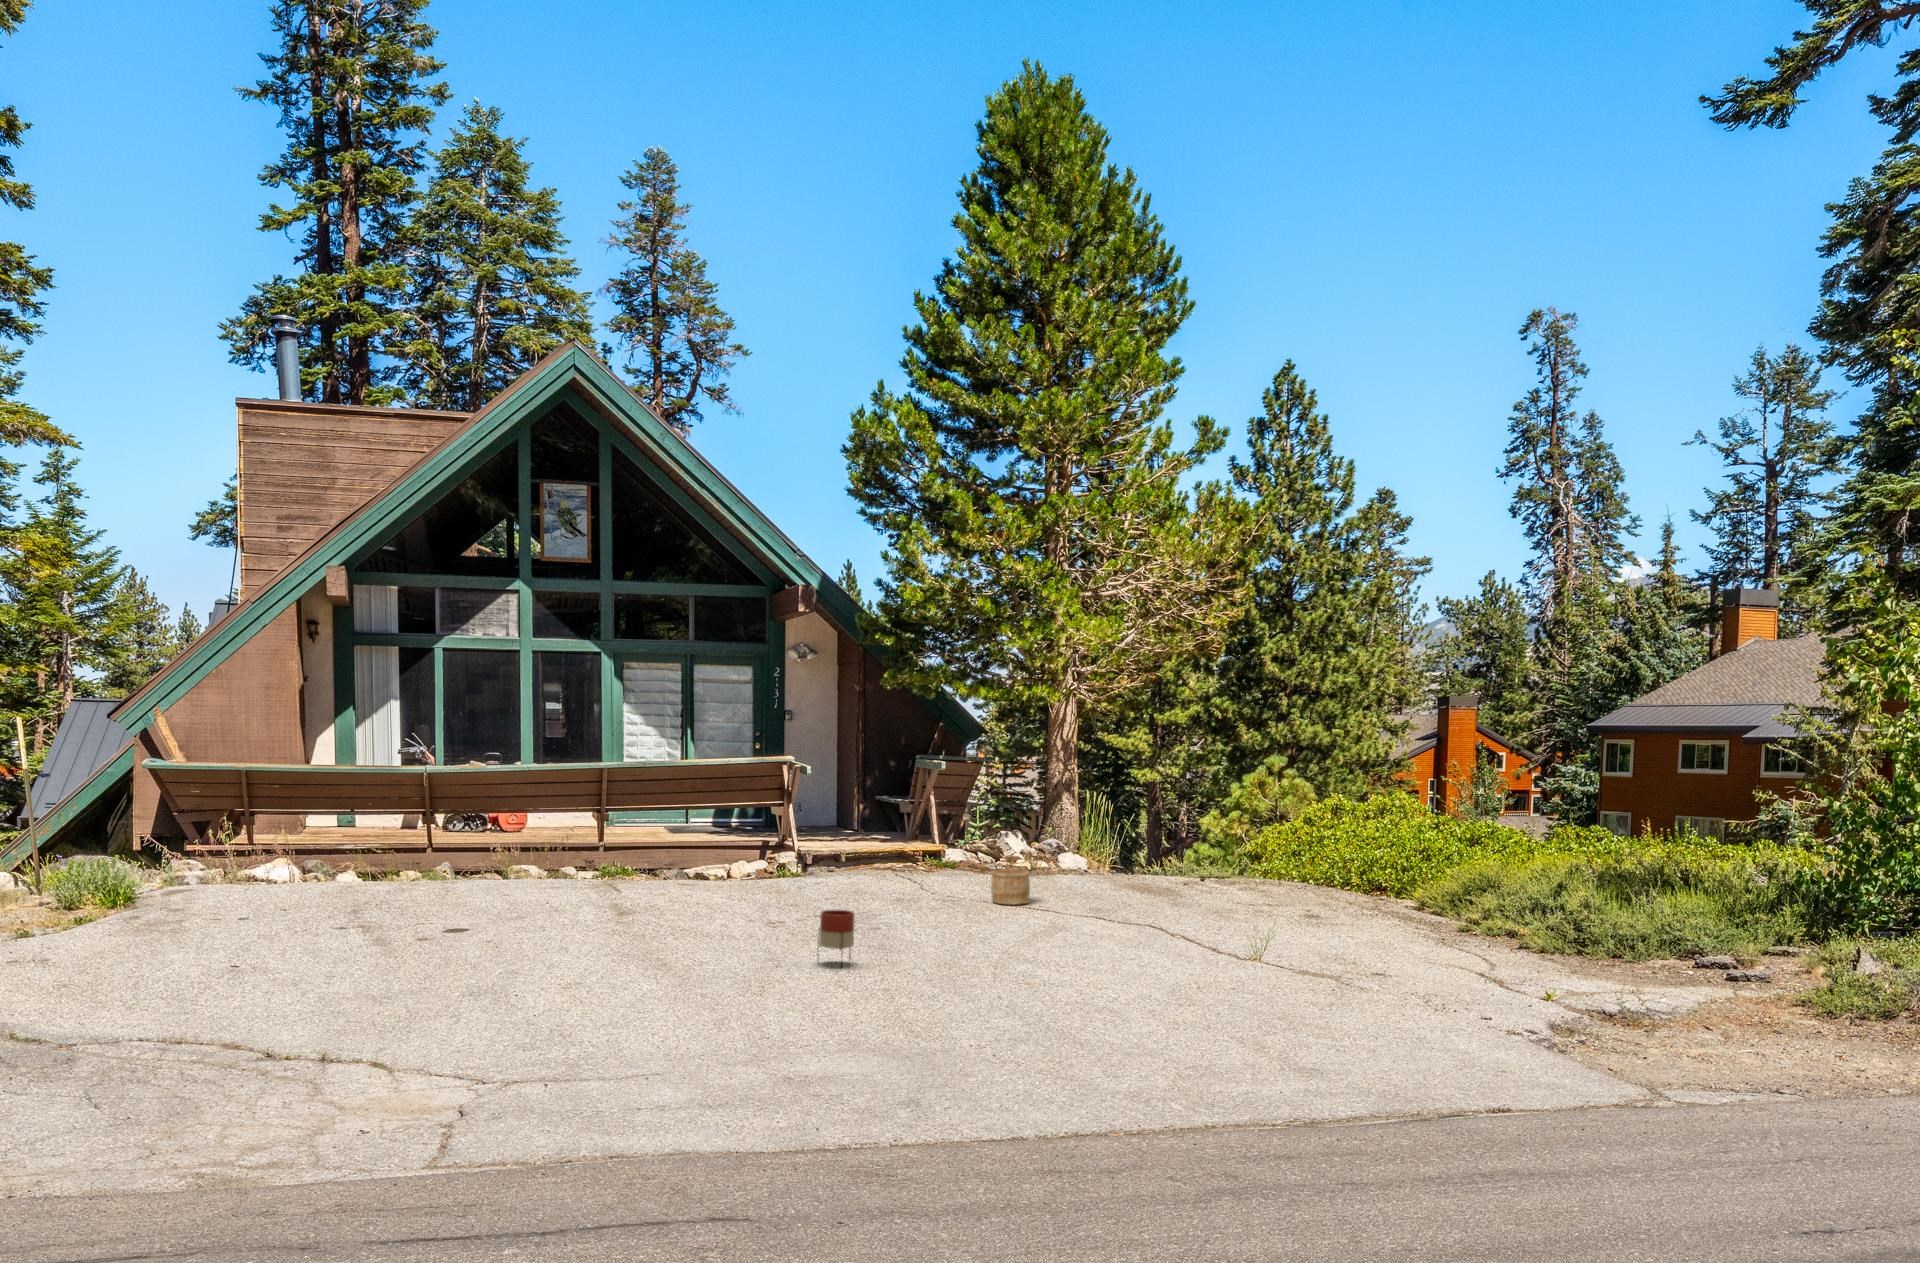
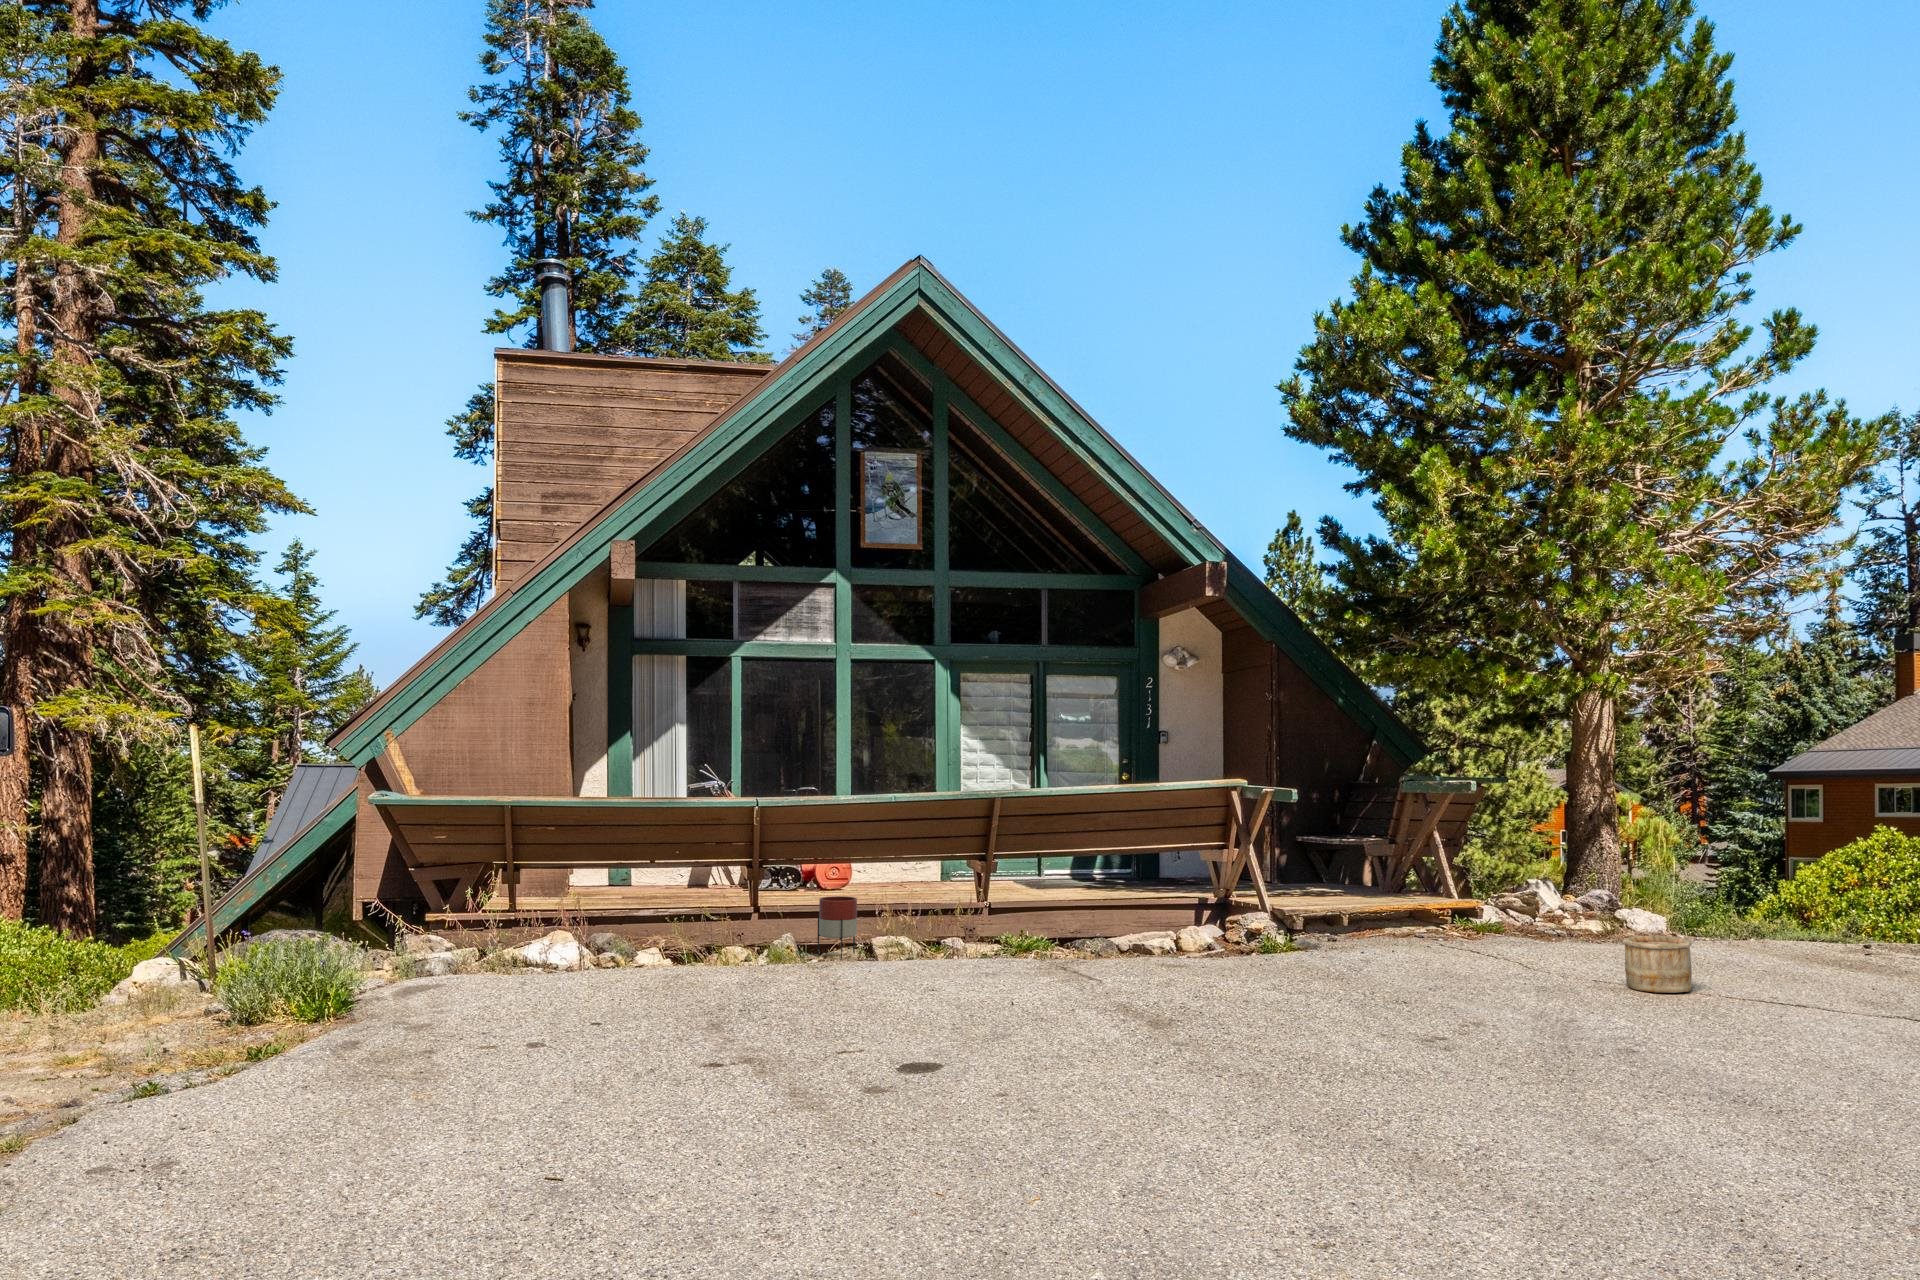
planter: present [817,910,855,952] -> present [817,896,857,959]

